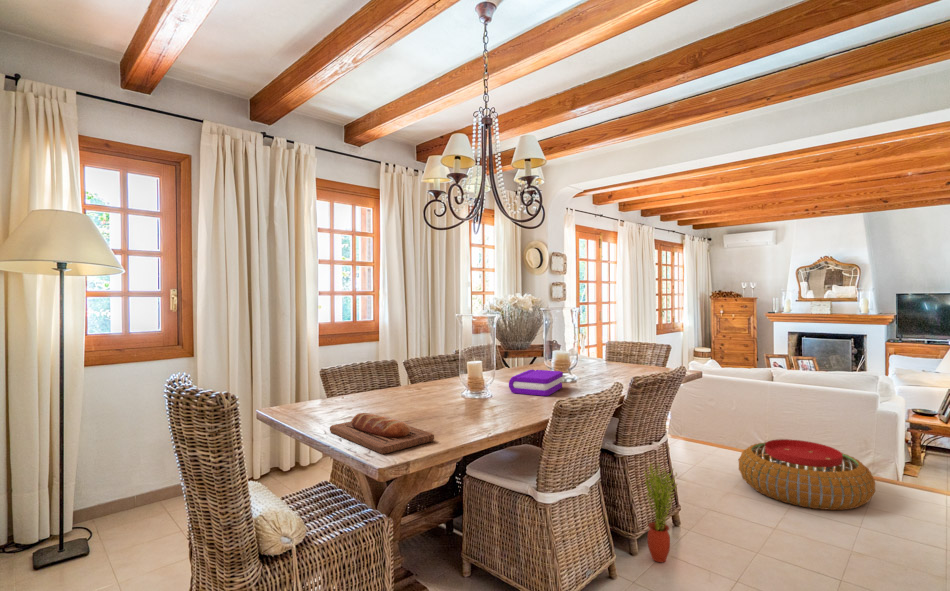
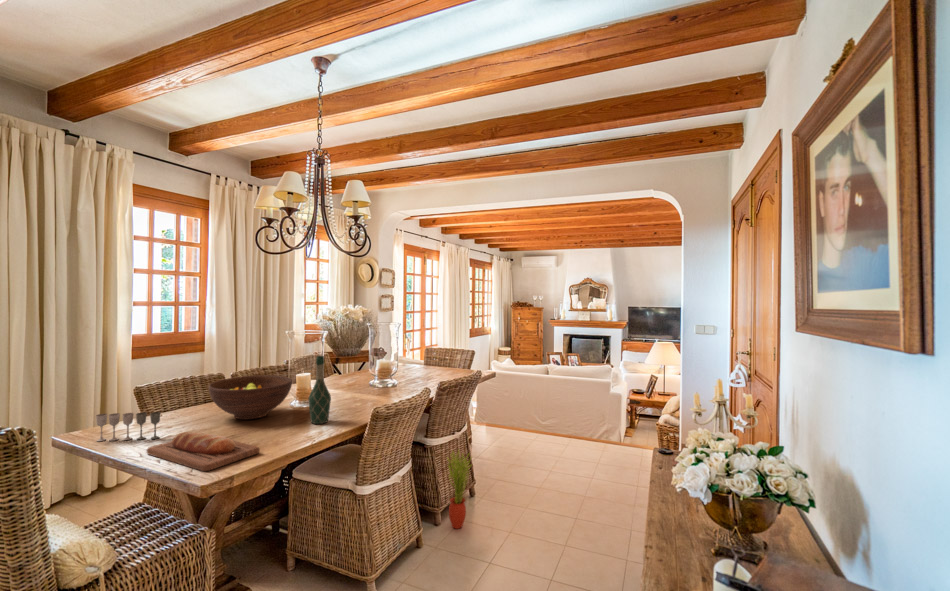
wine bottle: none [482,339,506,416] -> present [308,356,331,424]
fruit bowl: none [383,361,464,407] -> present [209,375,292,419]
book: present [509,369,563,396] -> none [335,377,384,401]
wine glass: none [288,391,341,419] -> present [96,412,160,441]
pouf: present [739,439,875,510] -> none [521,420,606,470]

